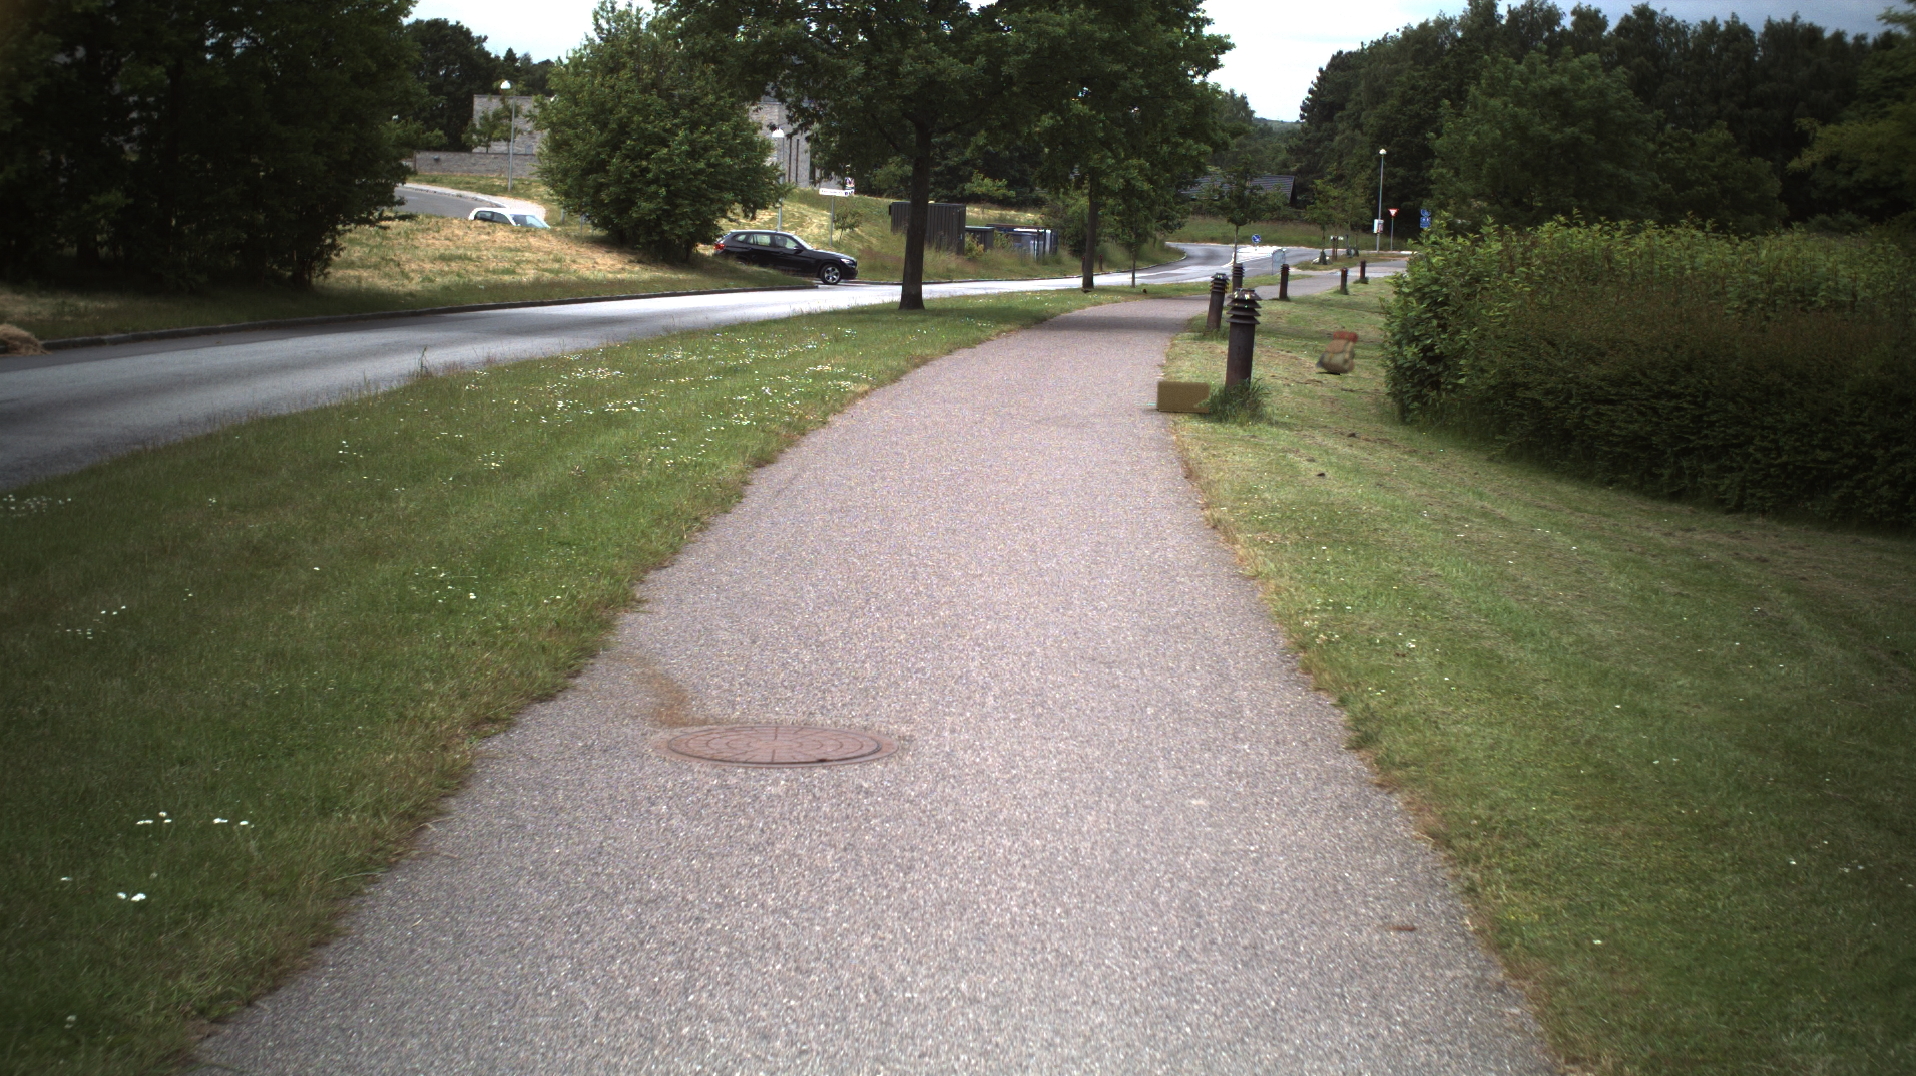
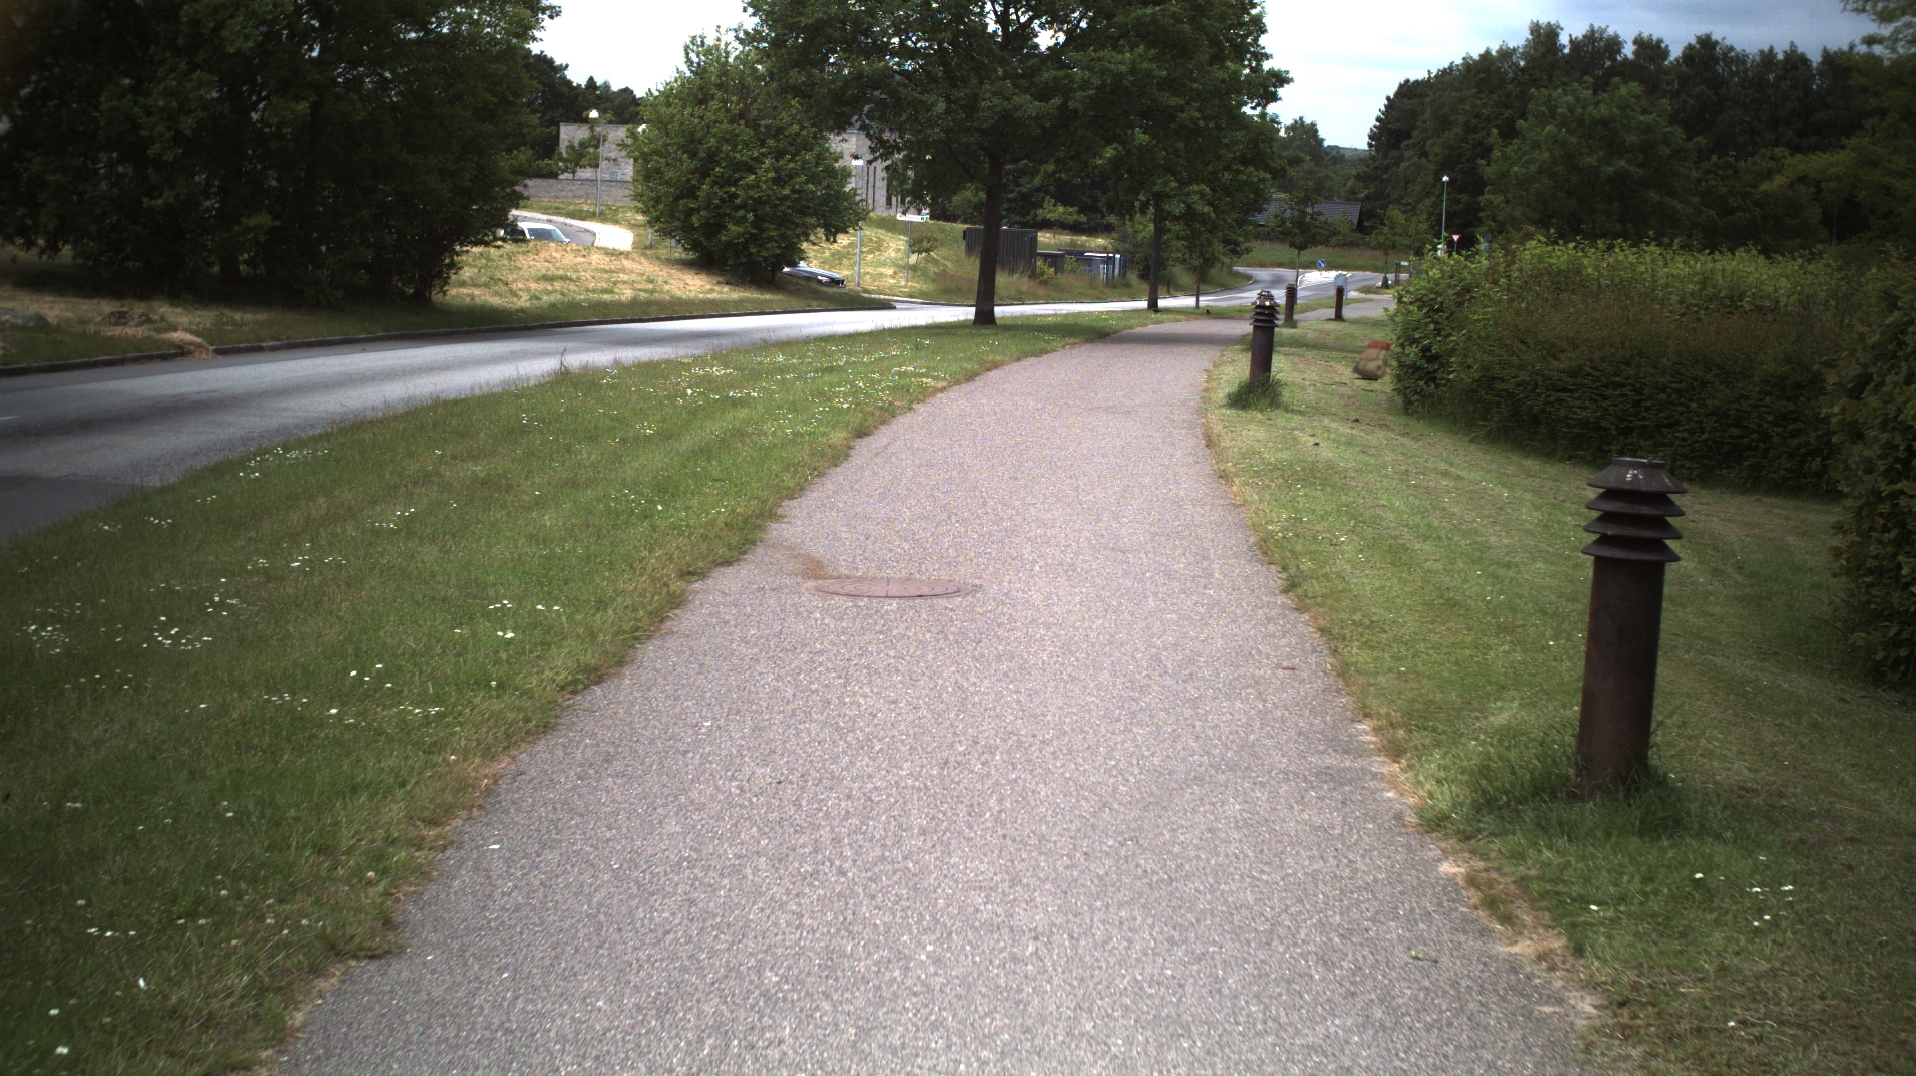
cardboard box: present [1156,381,1210,413] -> none [1202,378,1250,406]

